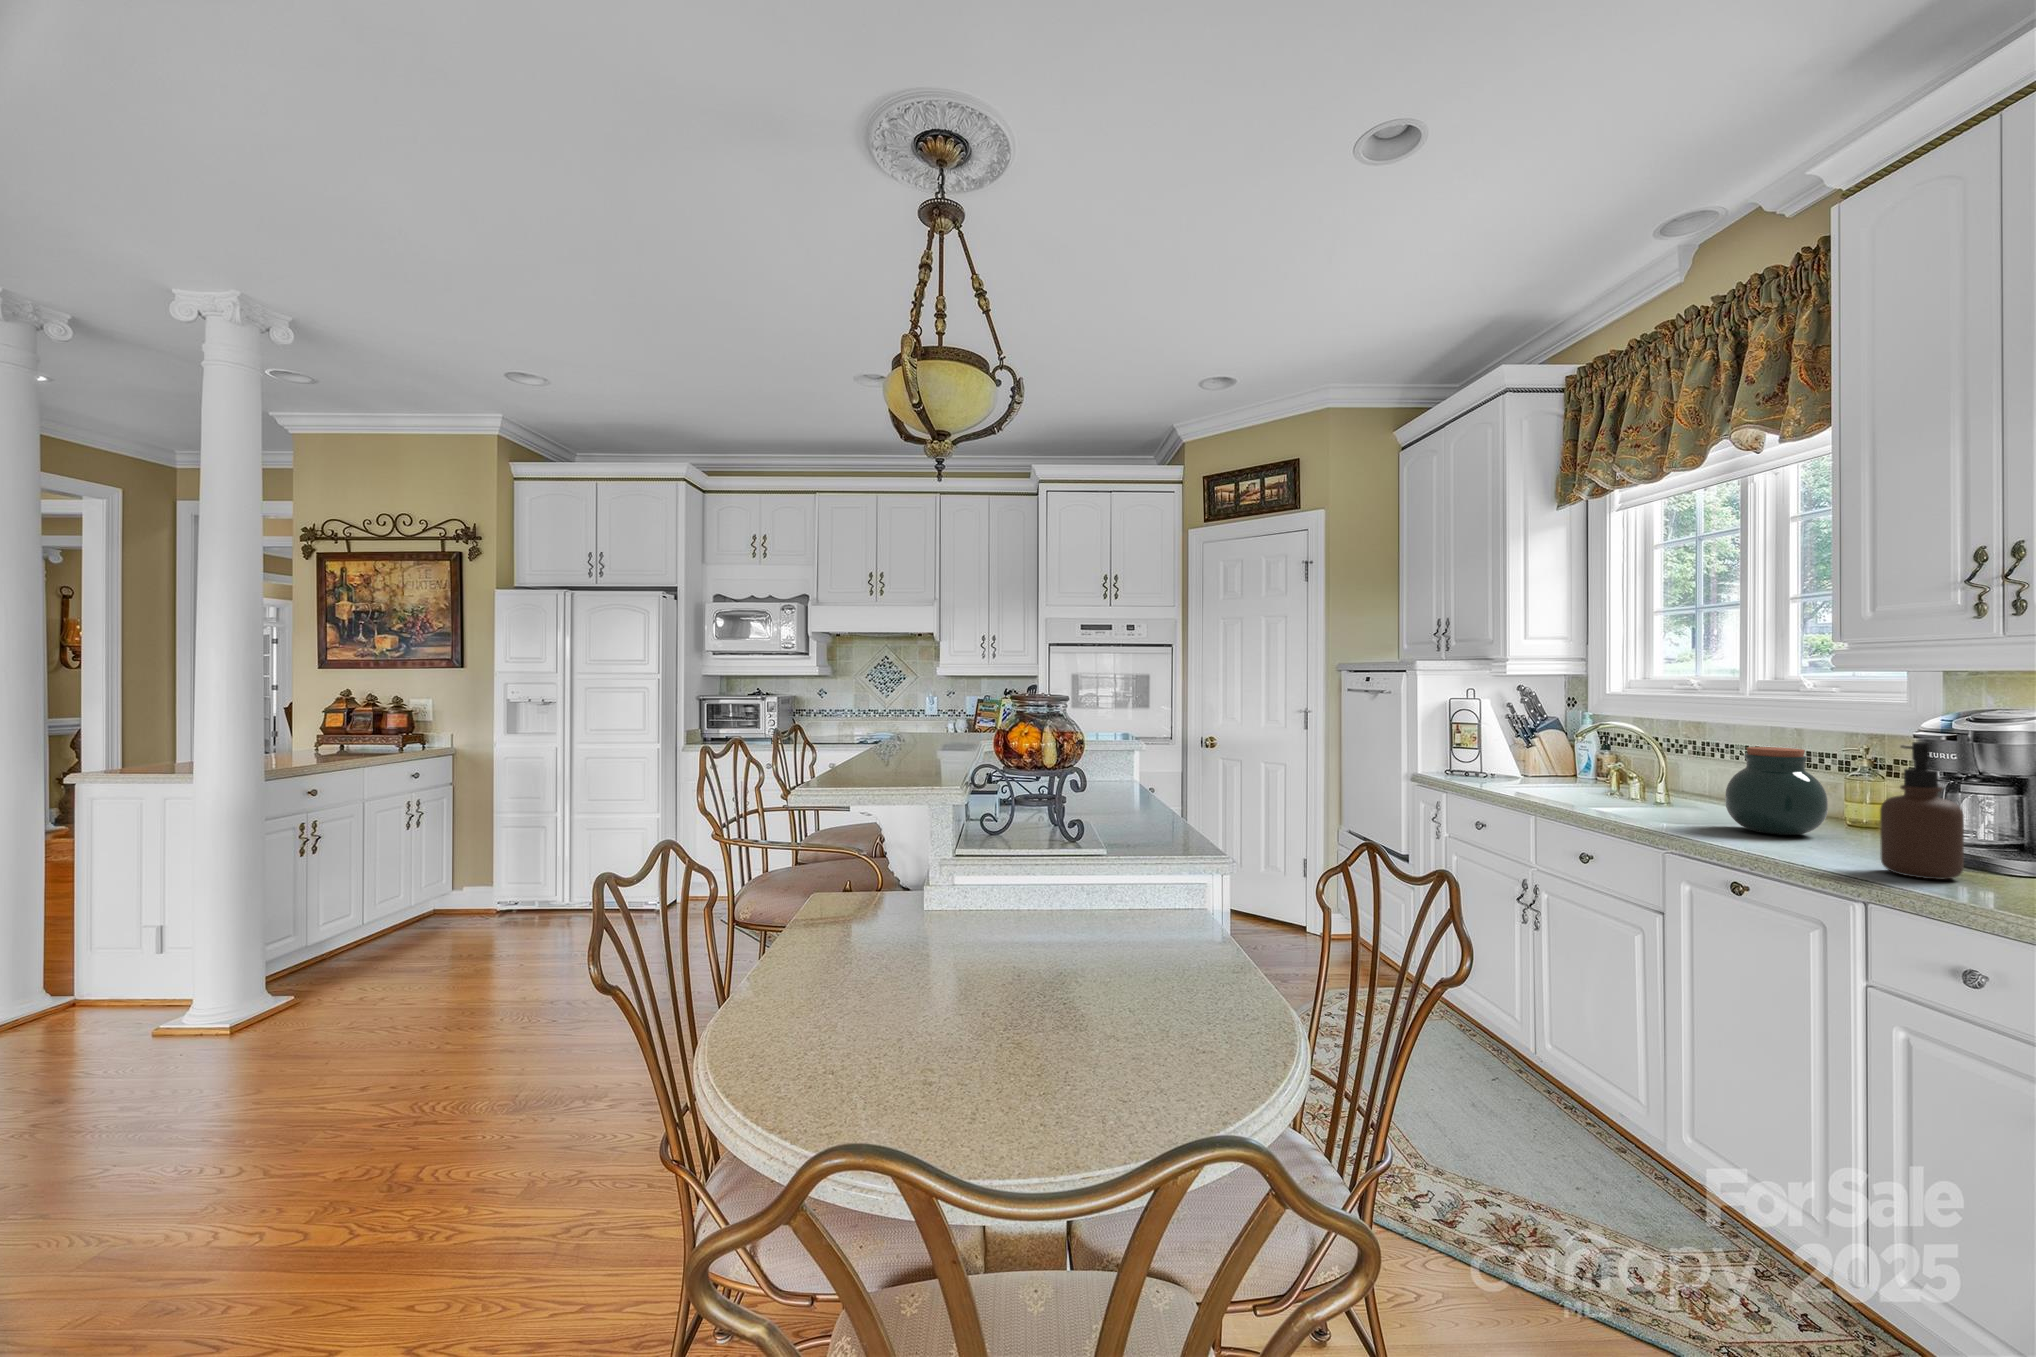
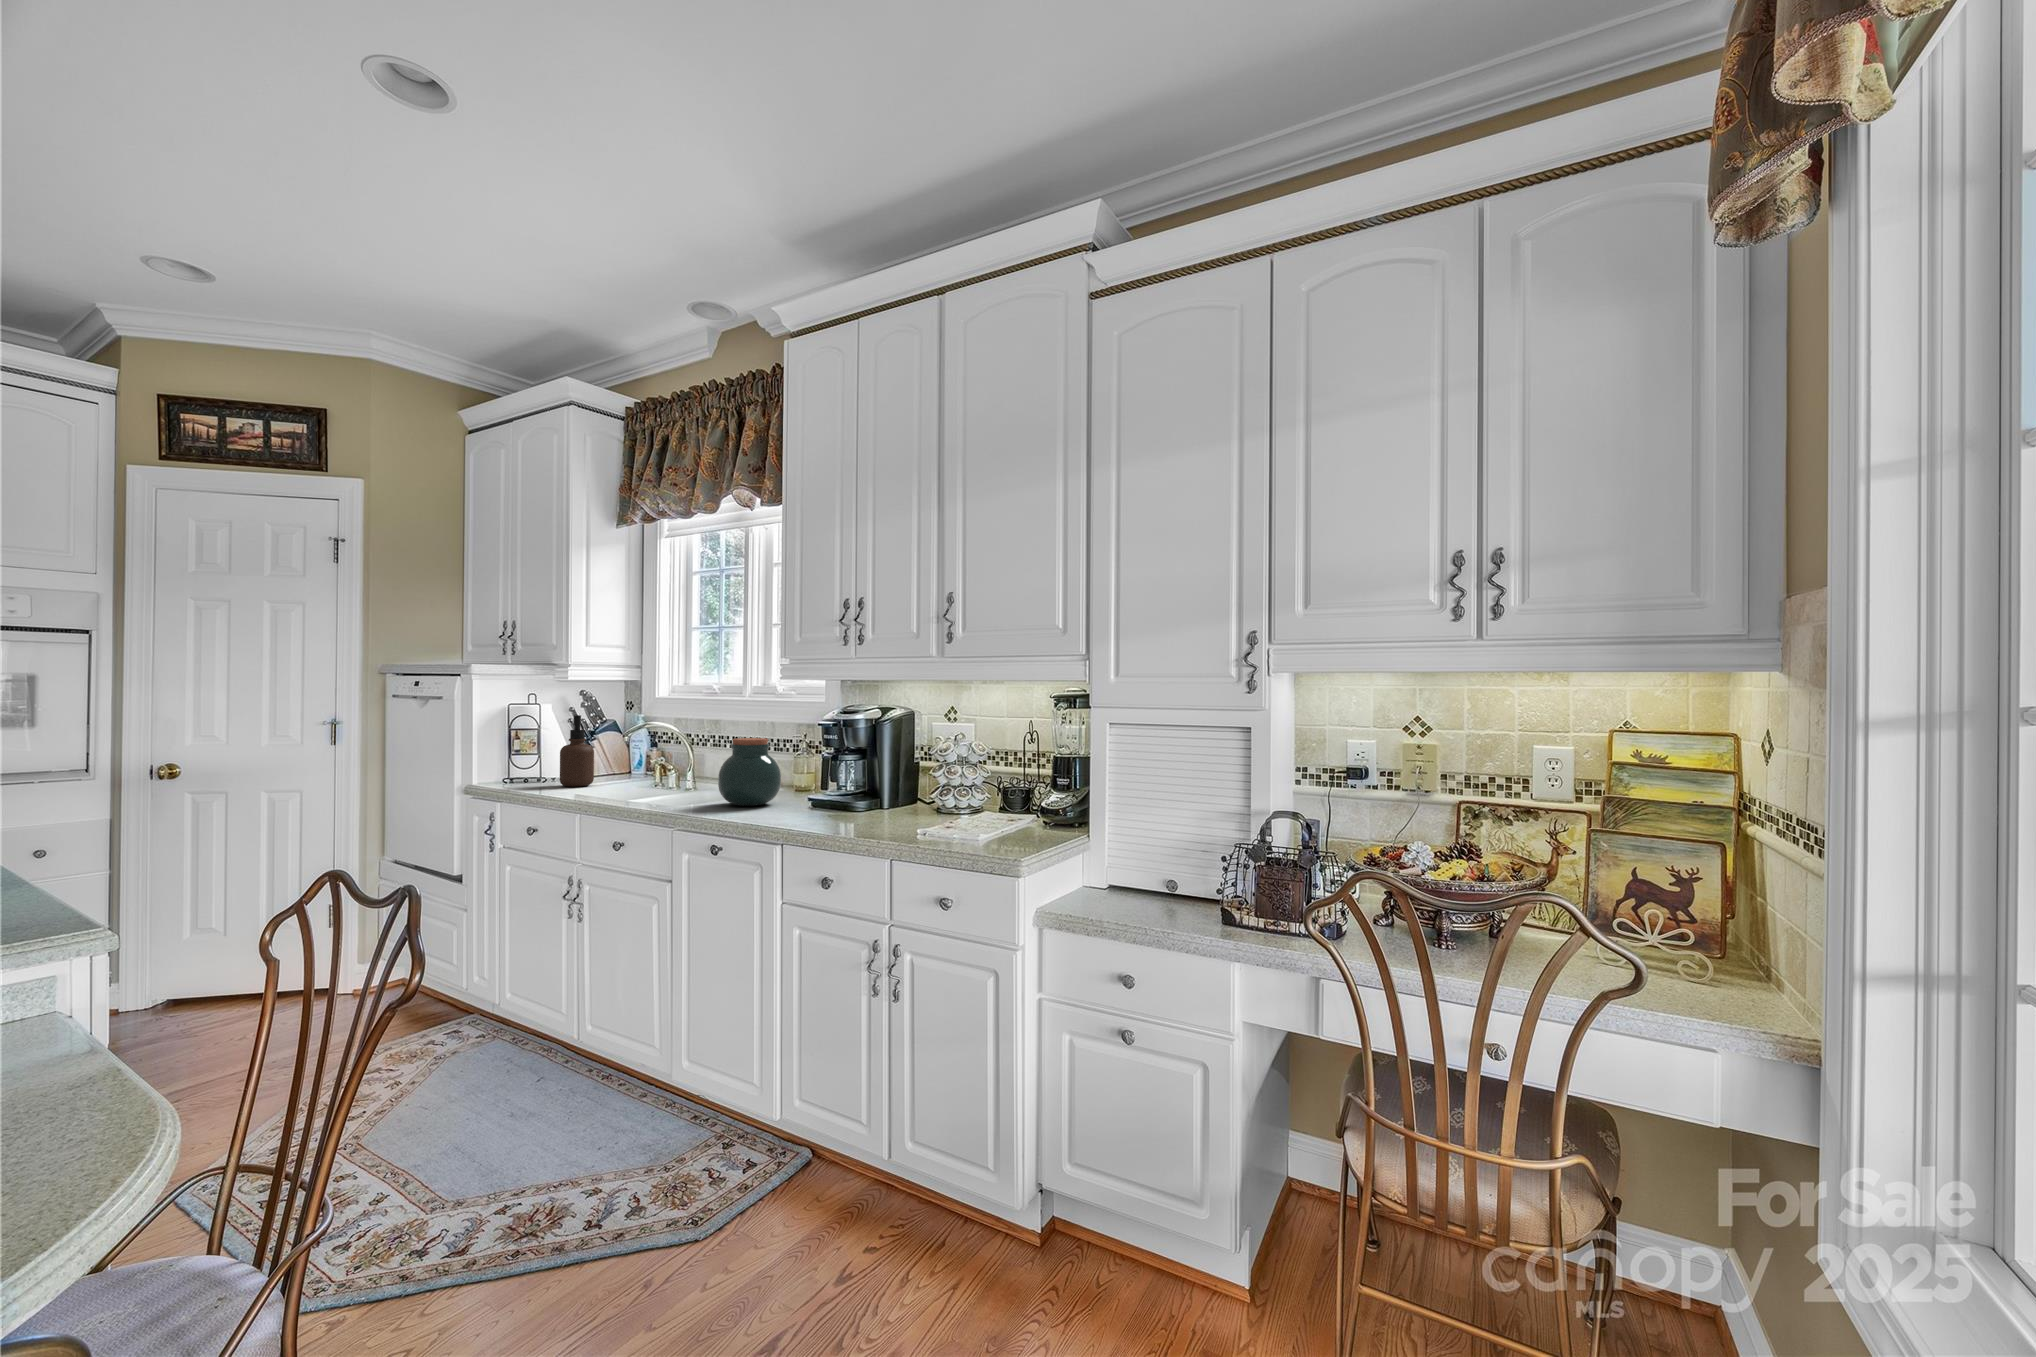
soap dispenser: present [1880,742,1964,879] -> present [560,715,594,787]

